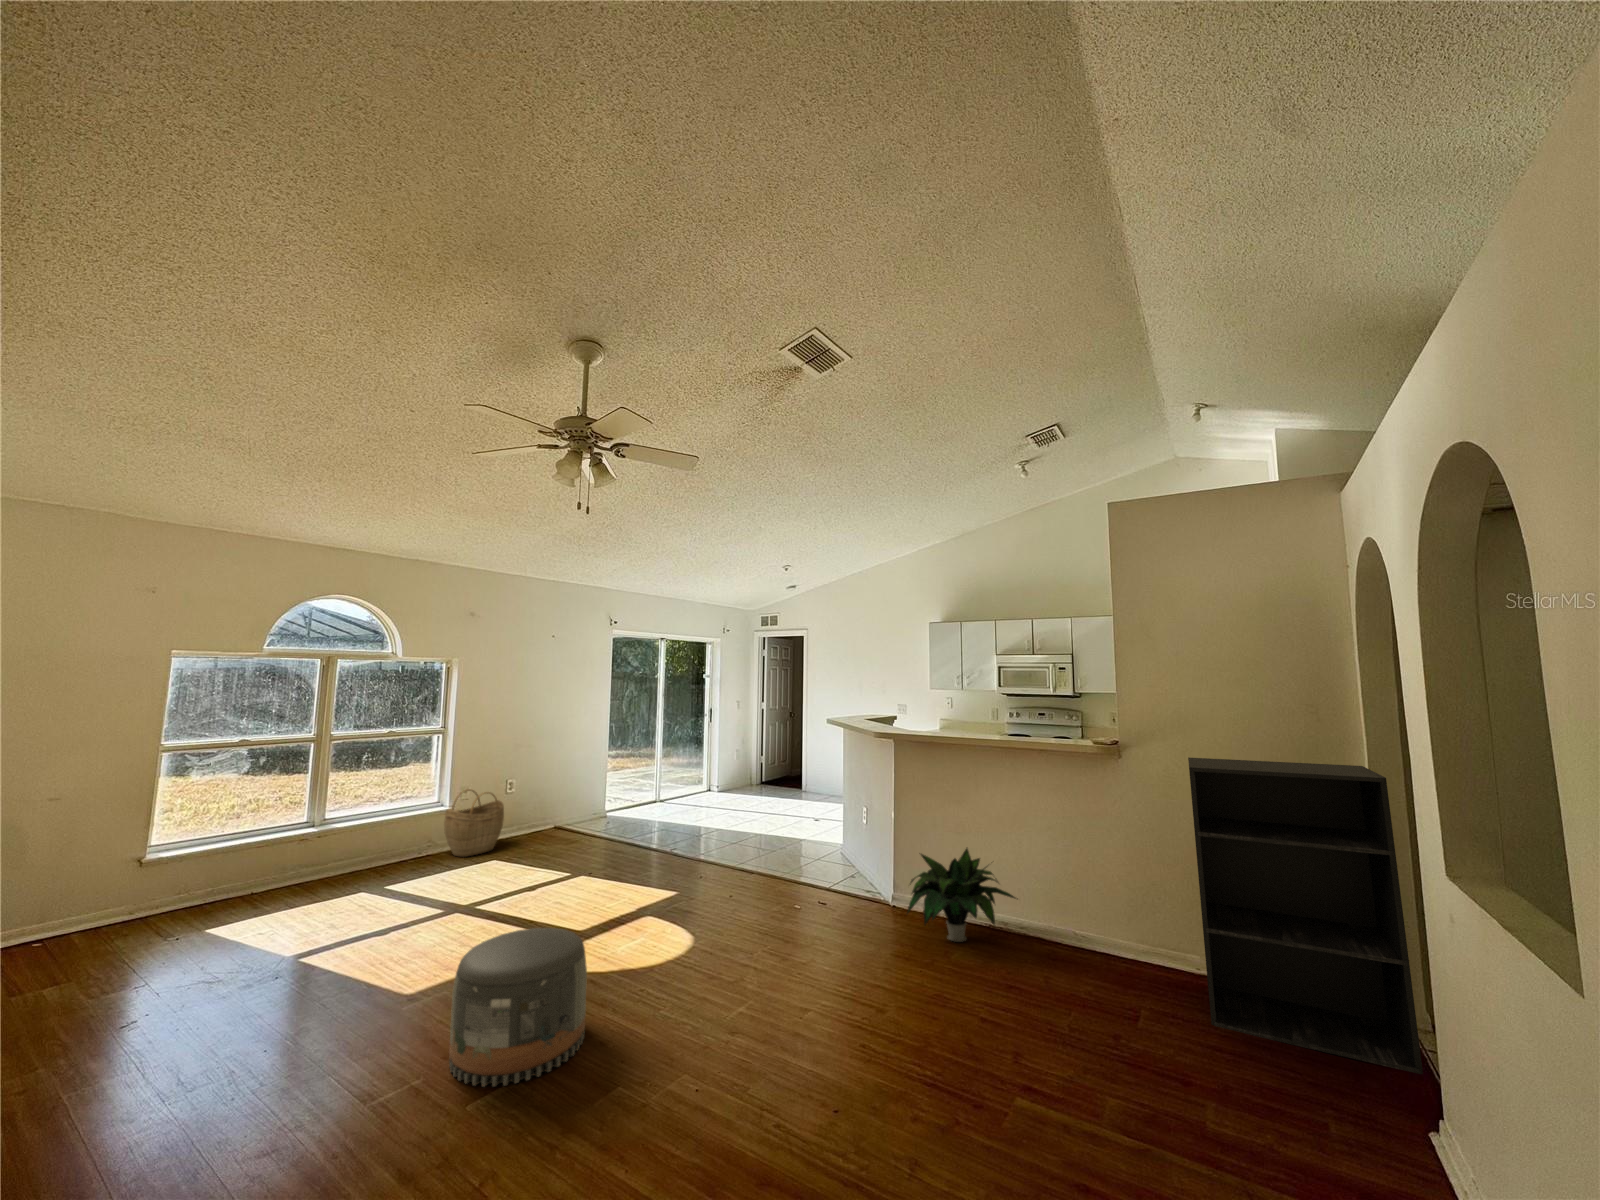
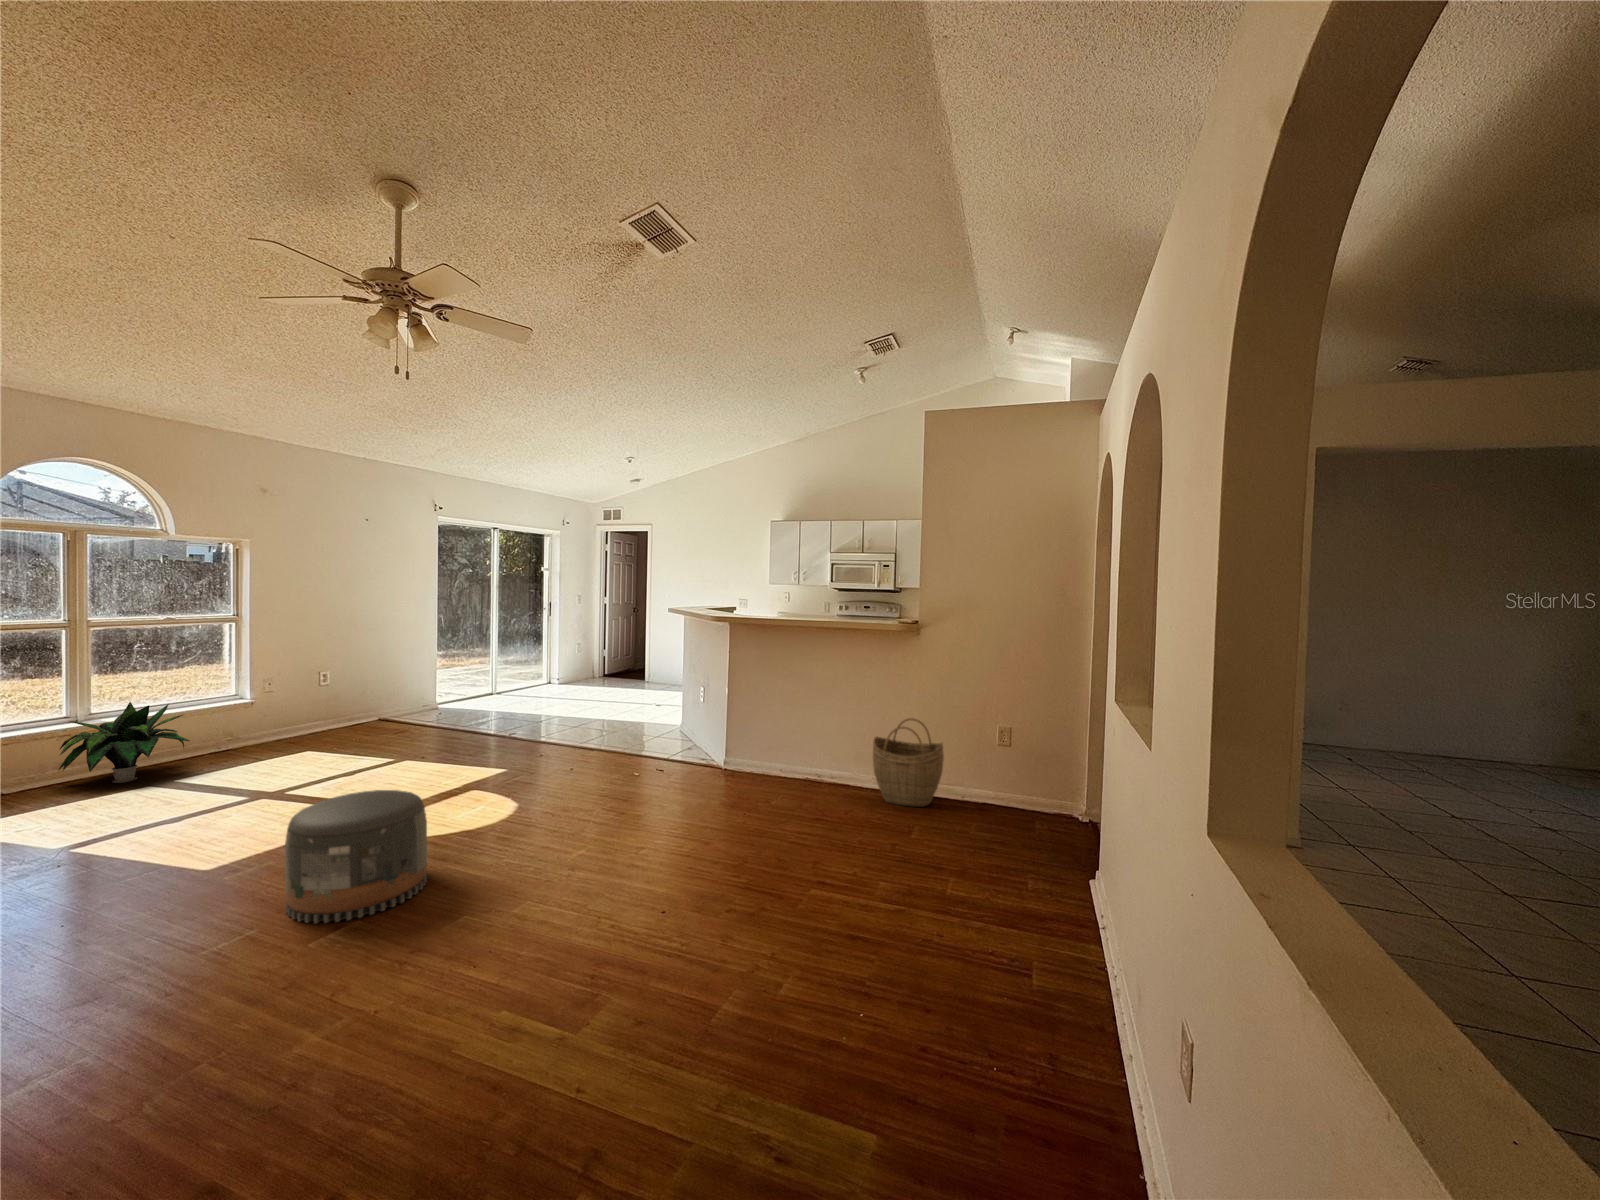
bookshelf: present [1188,758,1423,1074] -> none [962,632,1095,846]
woven basket: present [444,789,504,857] -> present [873,718,944,807]
potted plant: present [907,848,1018,942] -> present [58,702,189,783]

